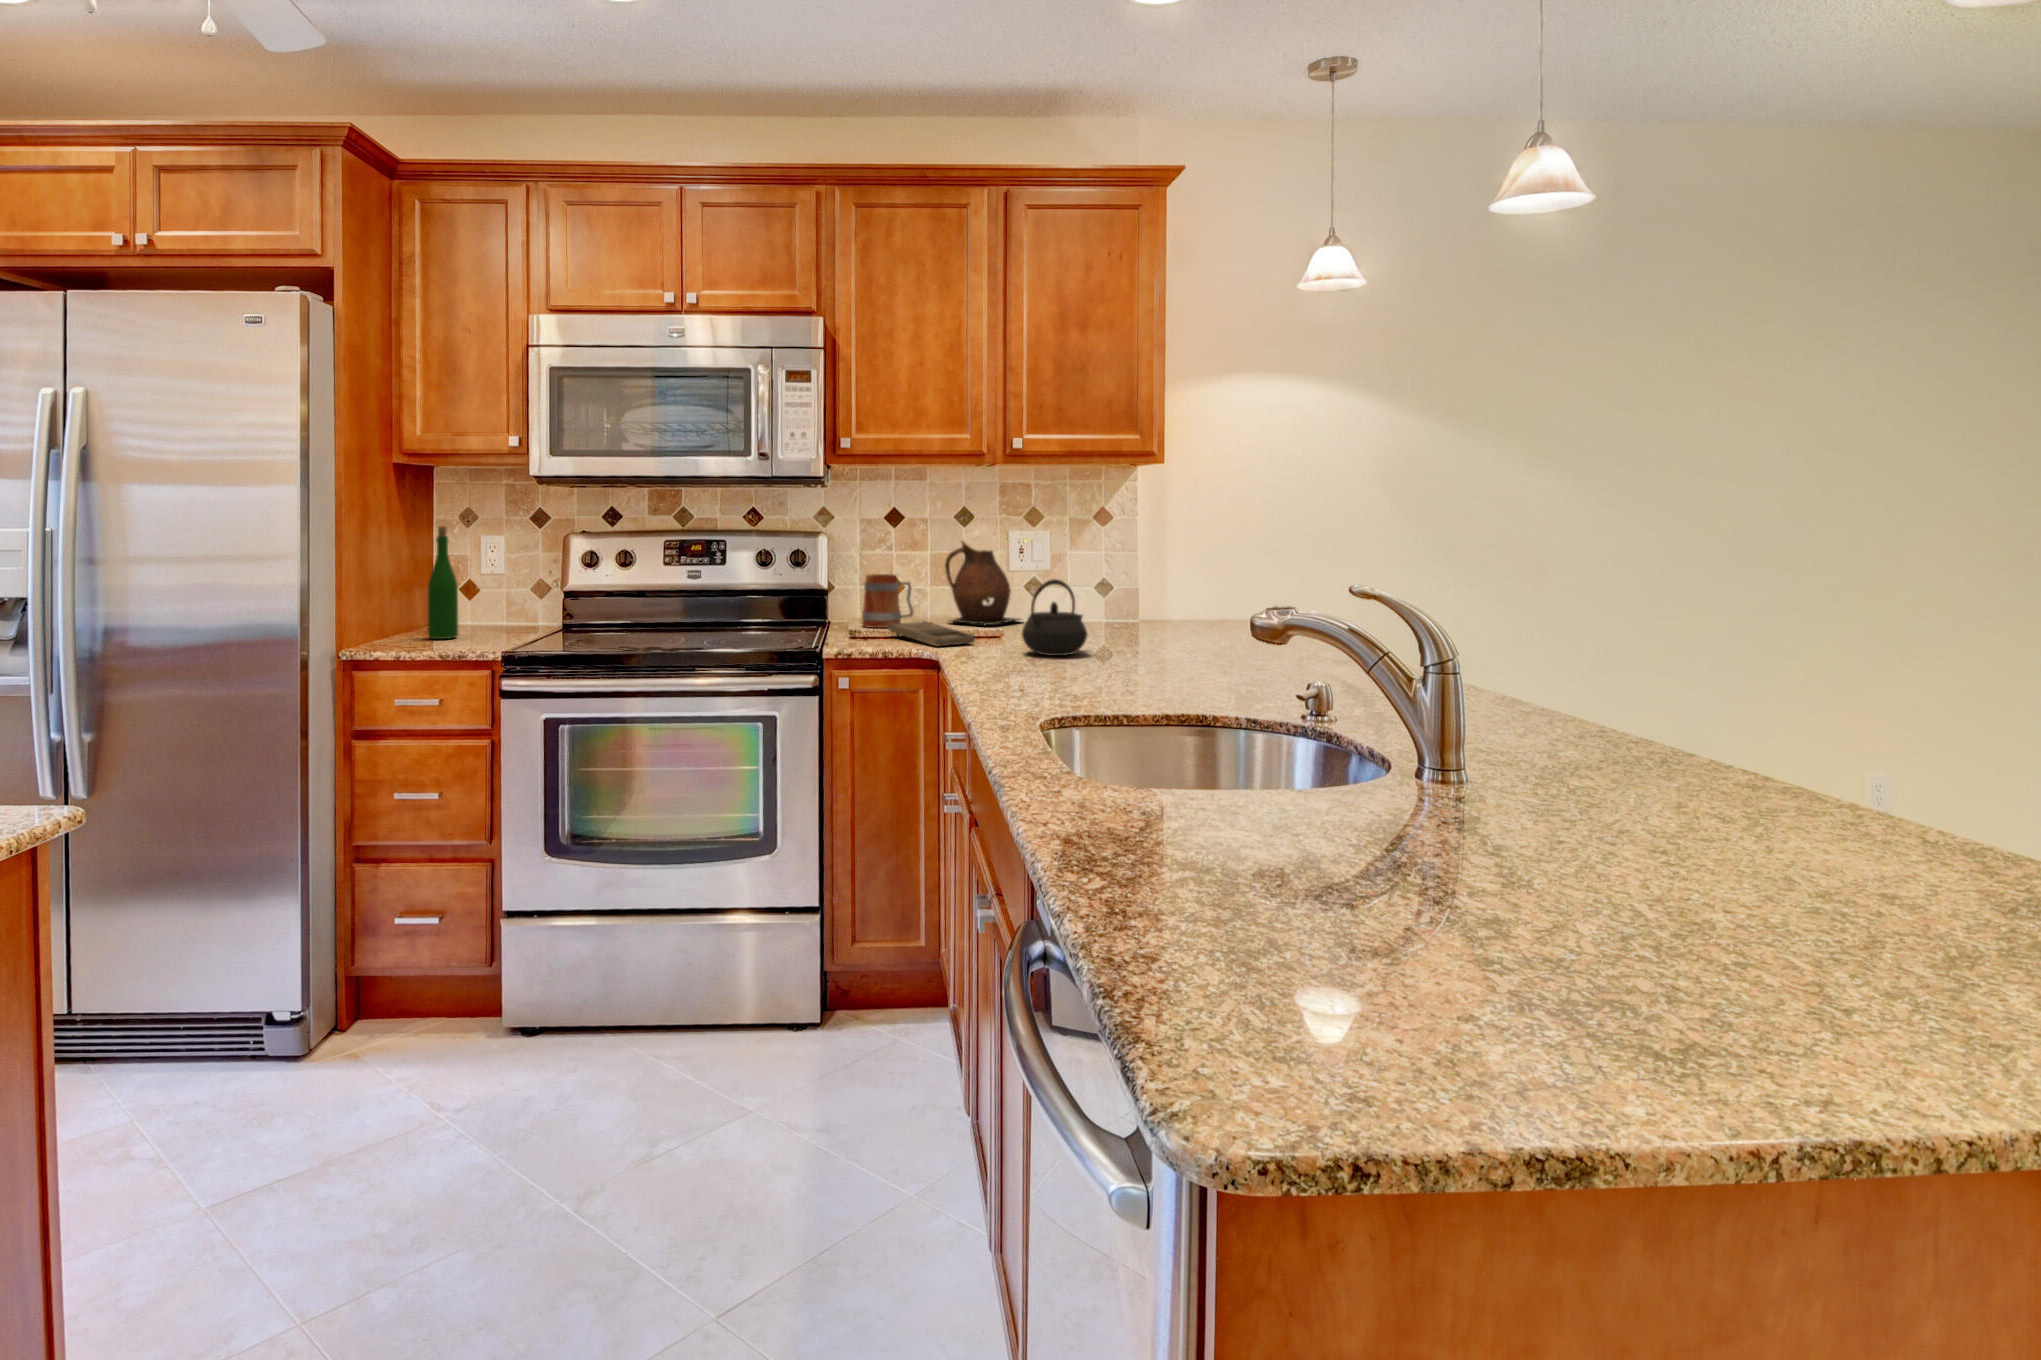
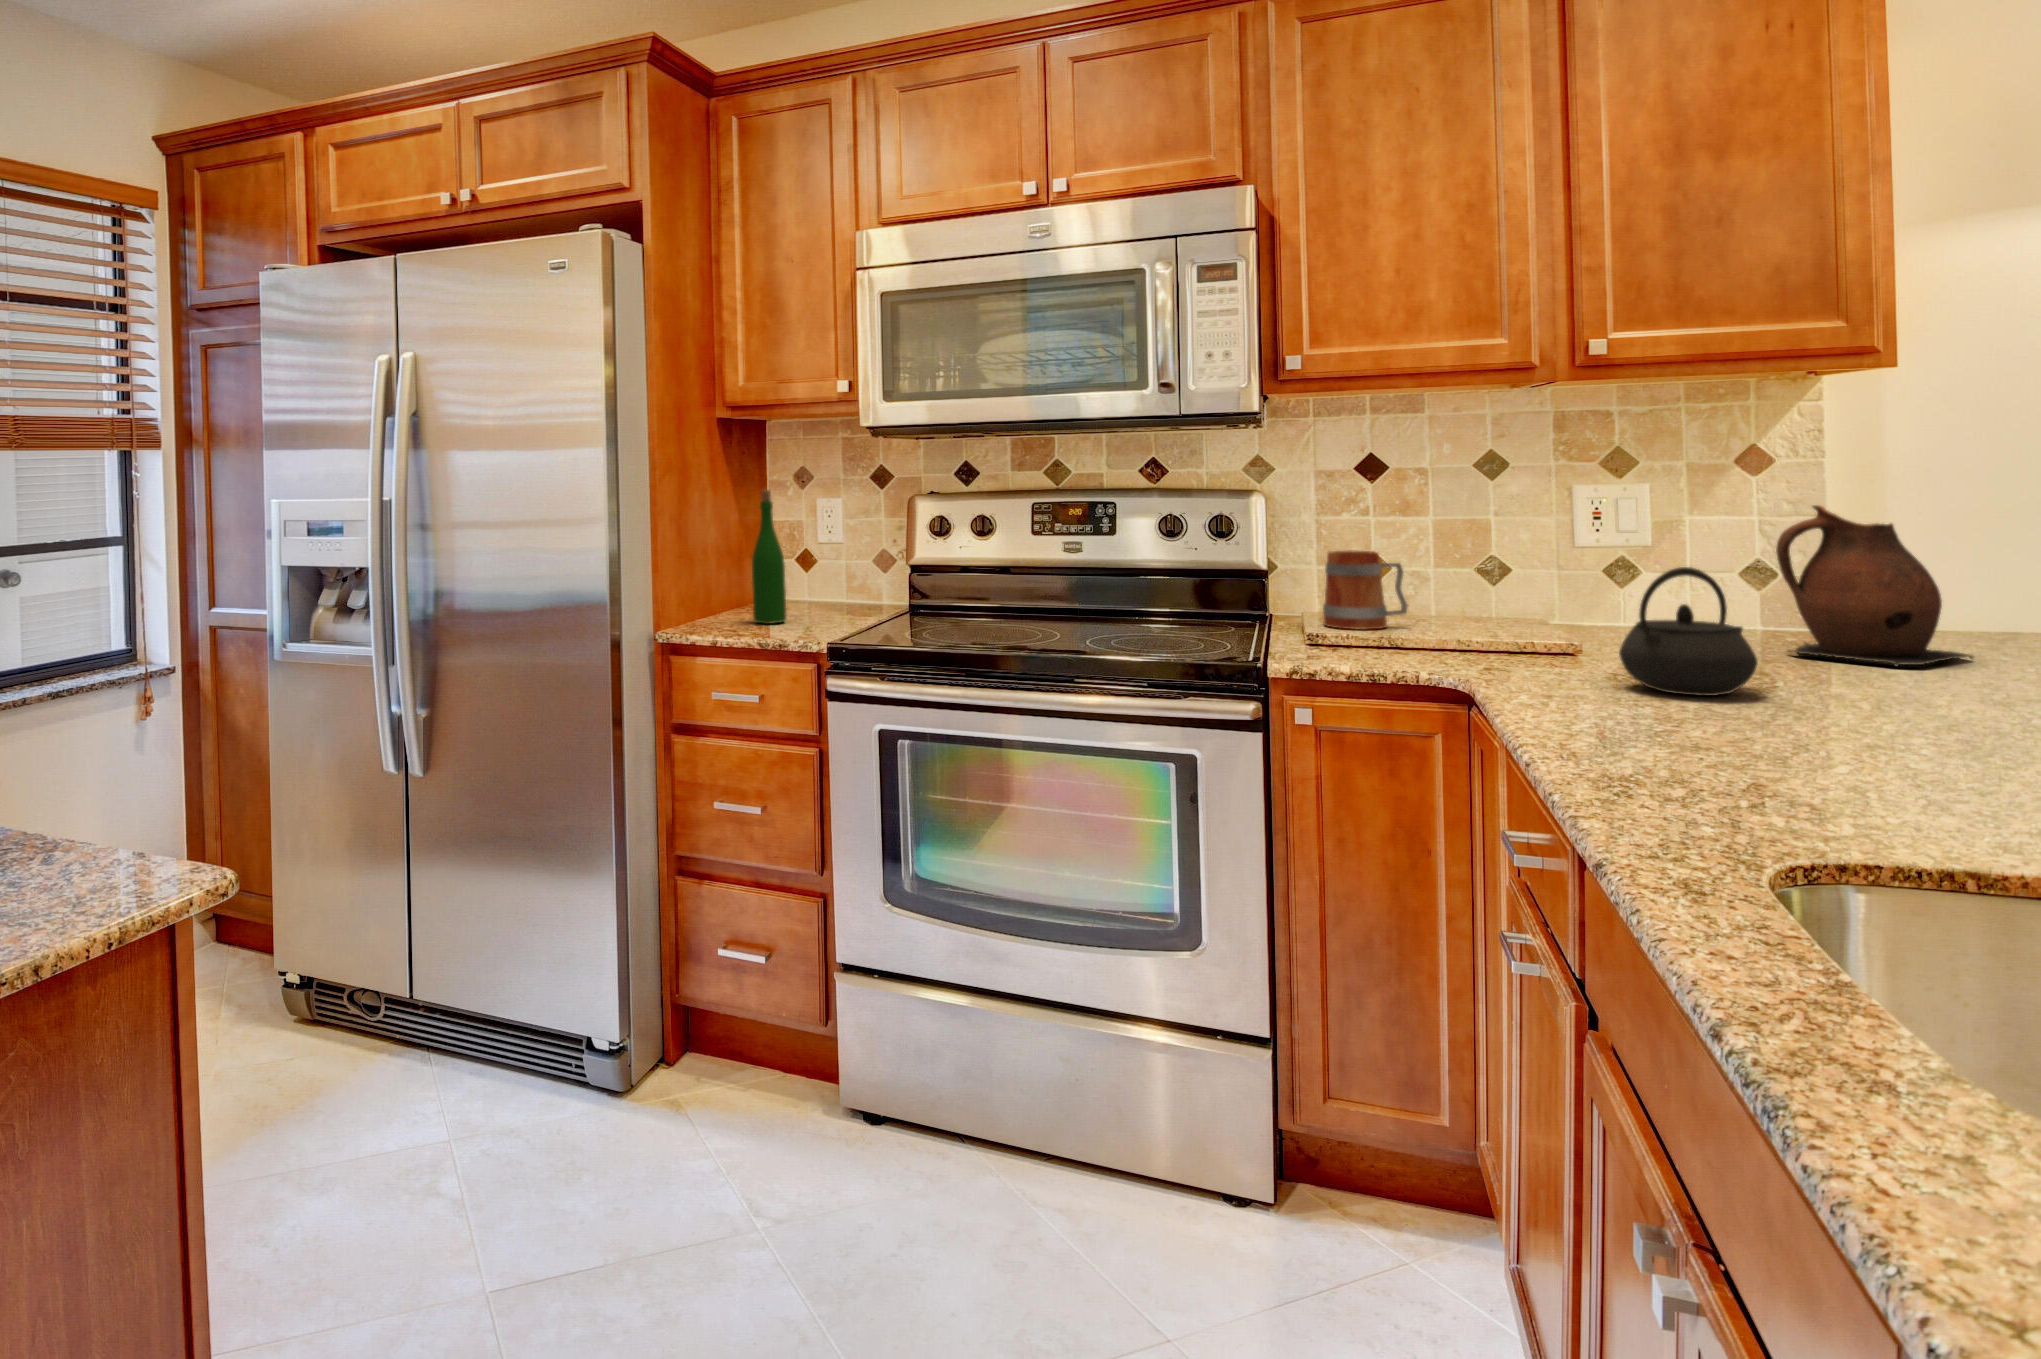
ceramic pitcher: present [945,541,1021,625] -> present [1776,505,1973,667]
tray: present [888,621,975,646] -> none [1368,622,1525,666]

